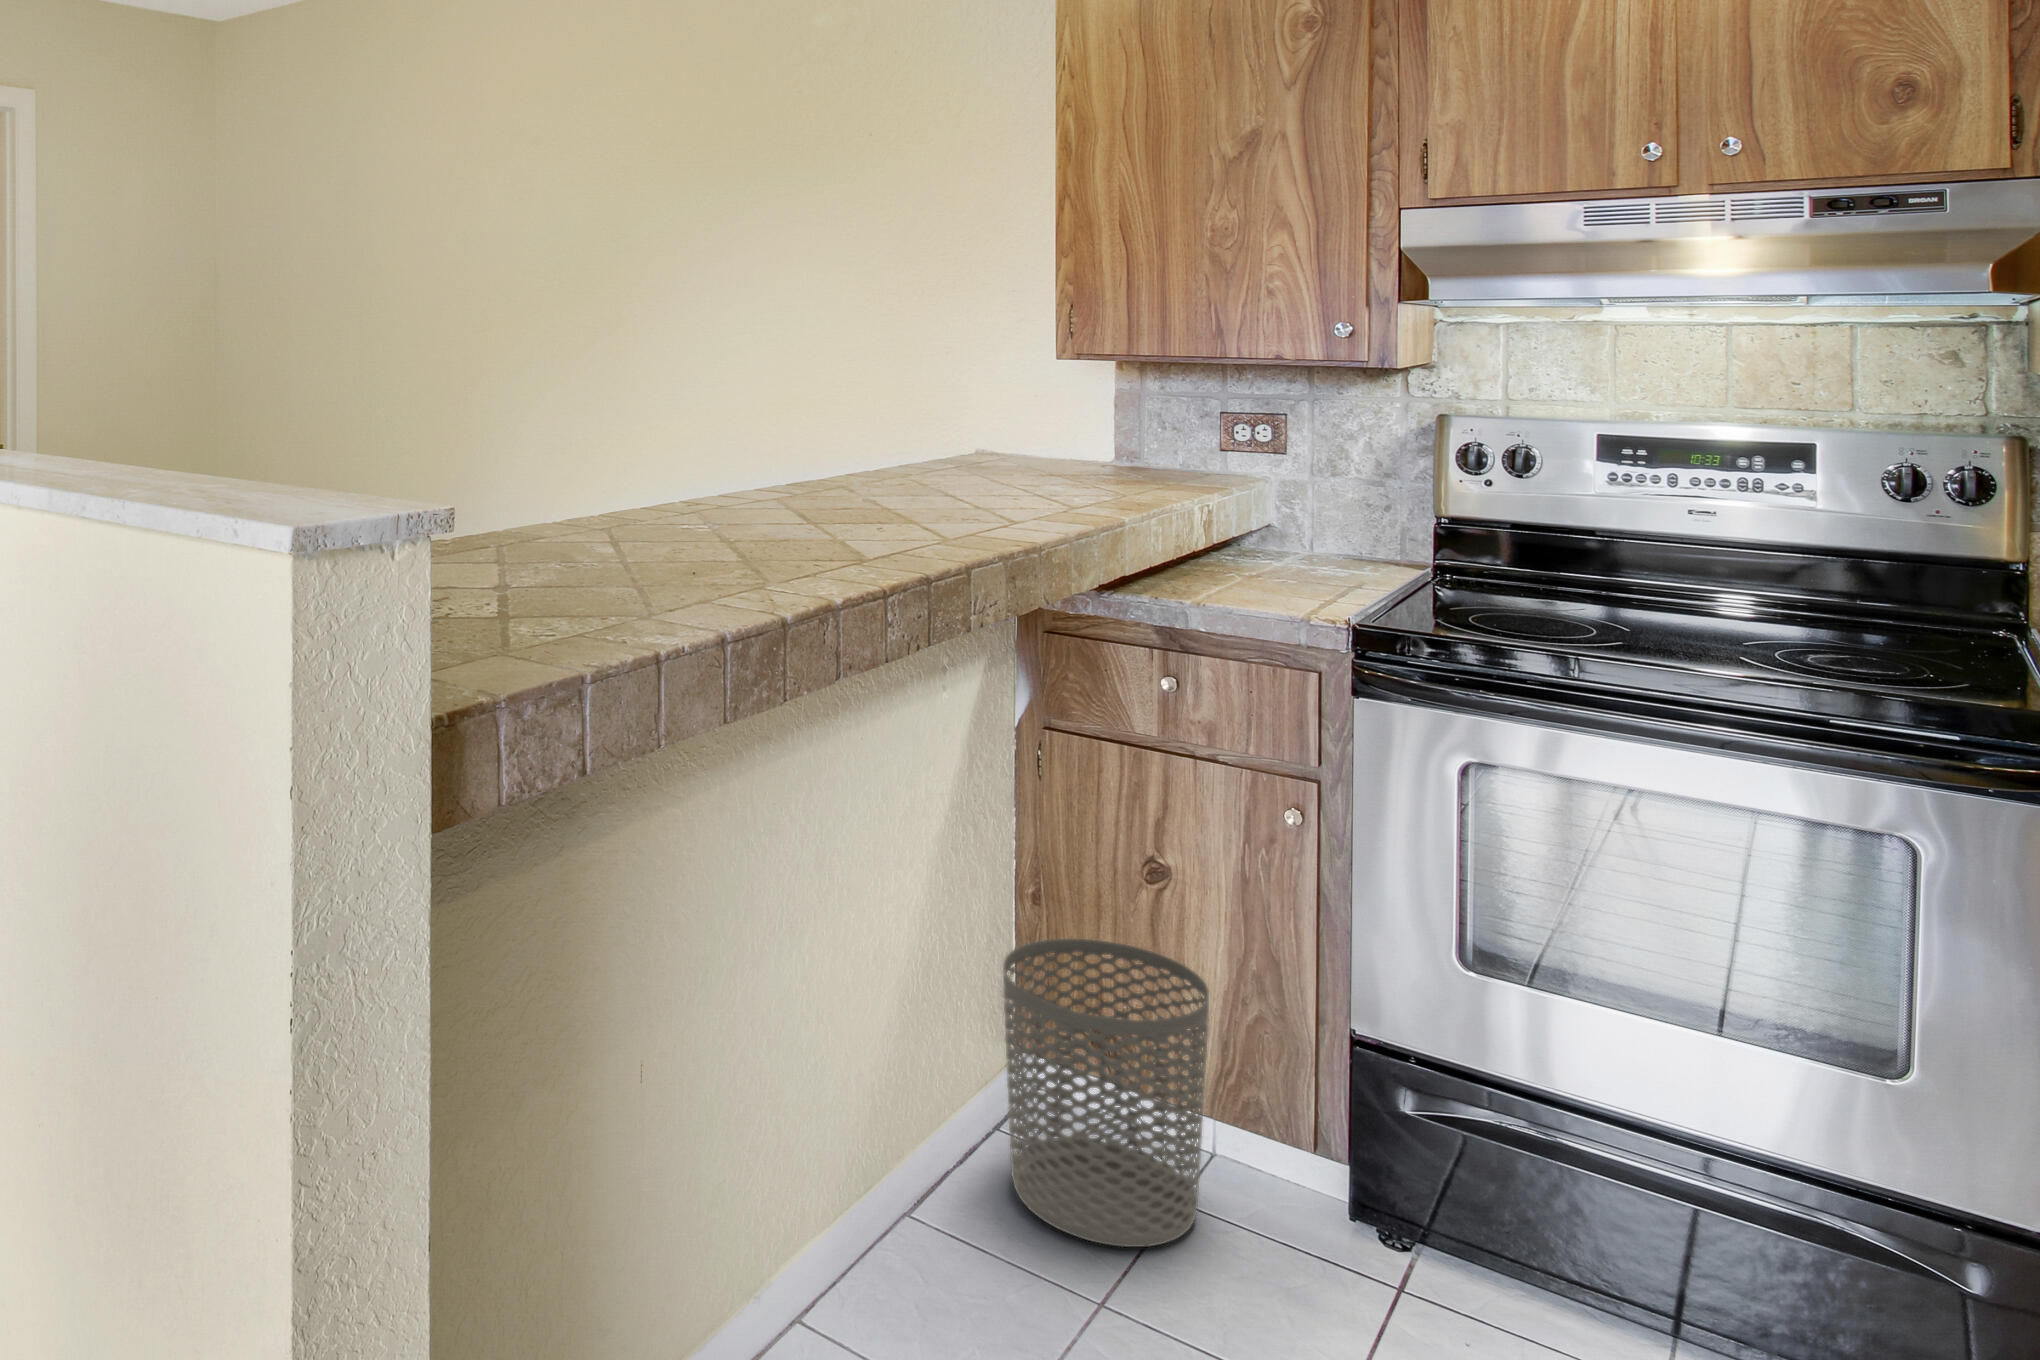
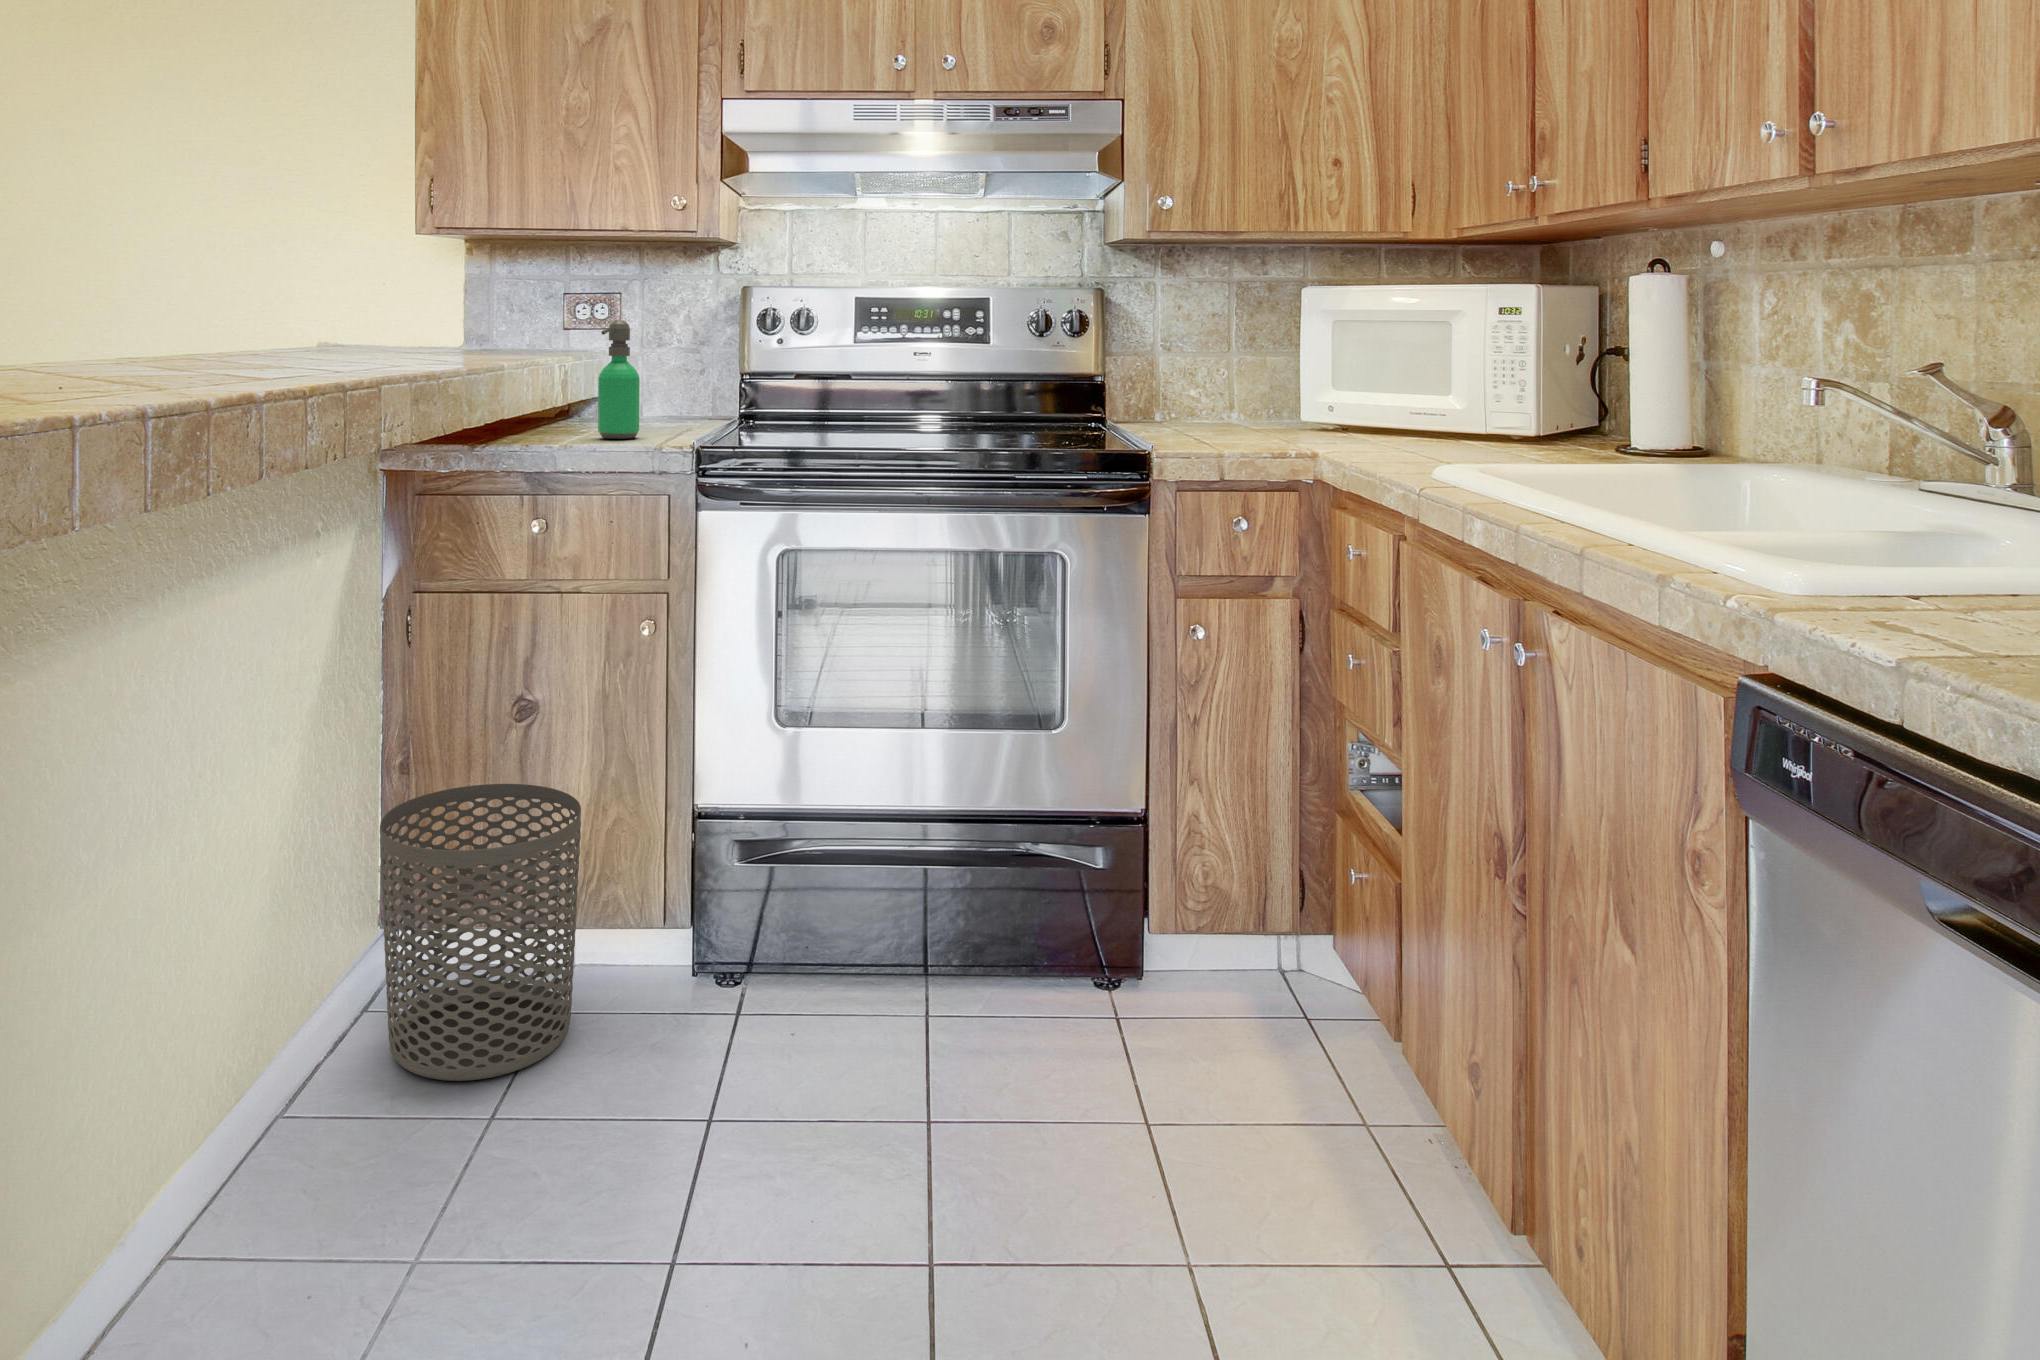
soap dispenser: none [1246,462,1295,593] -> present [598,320,640,439]

